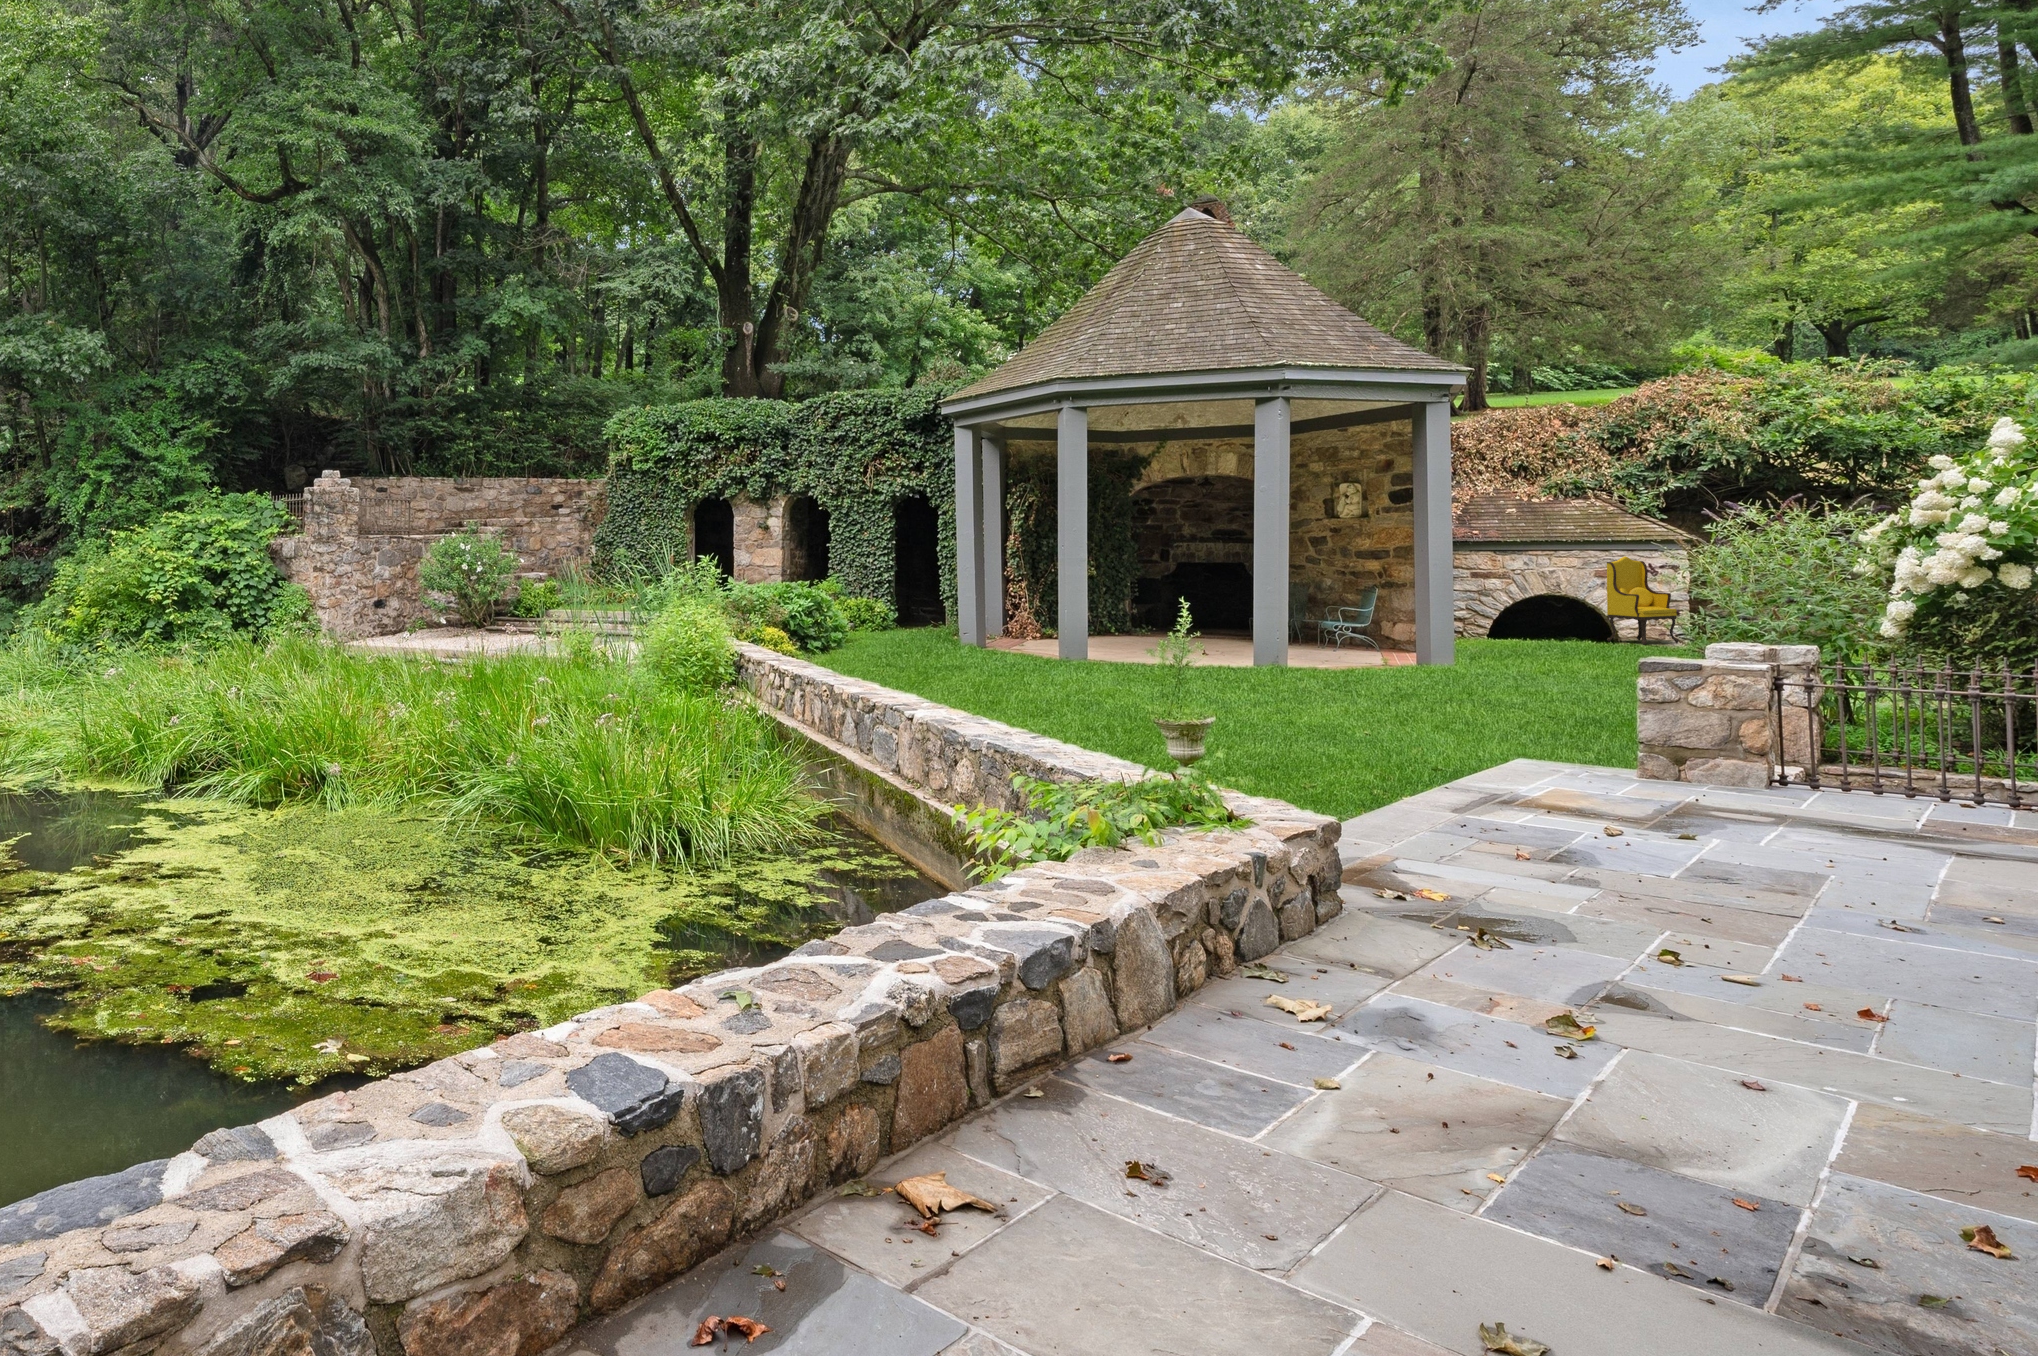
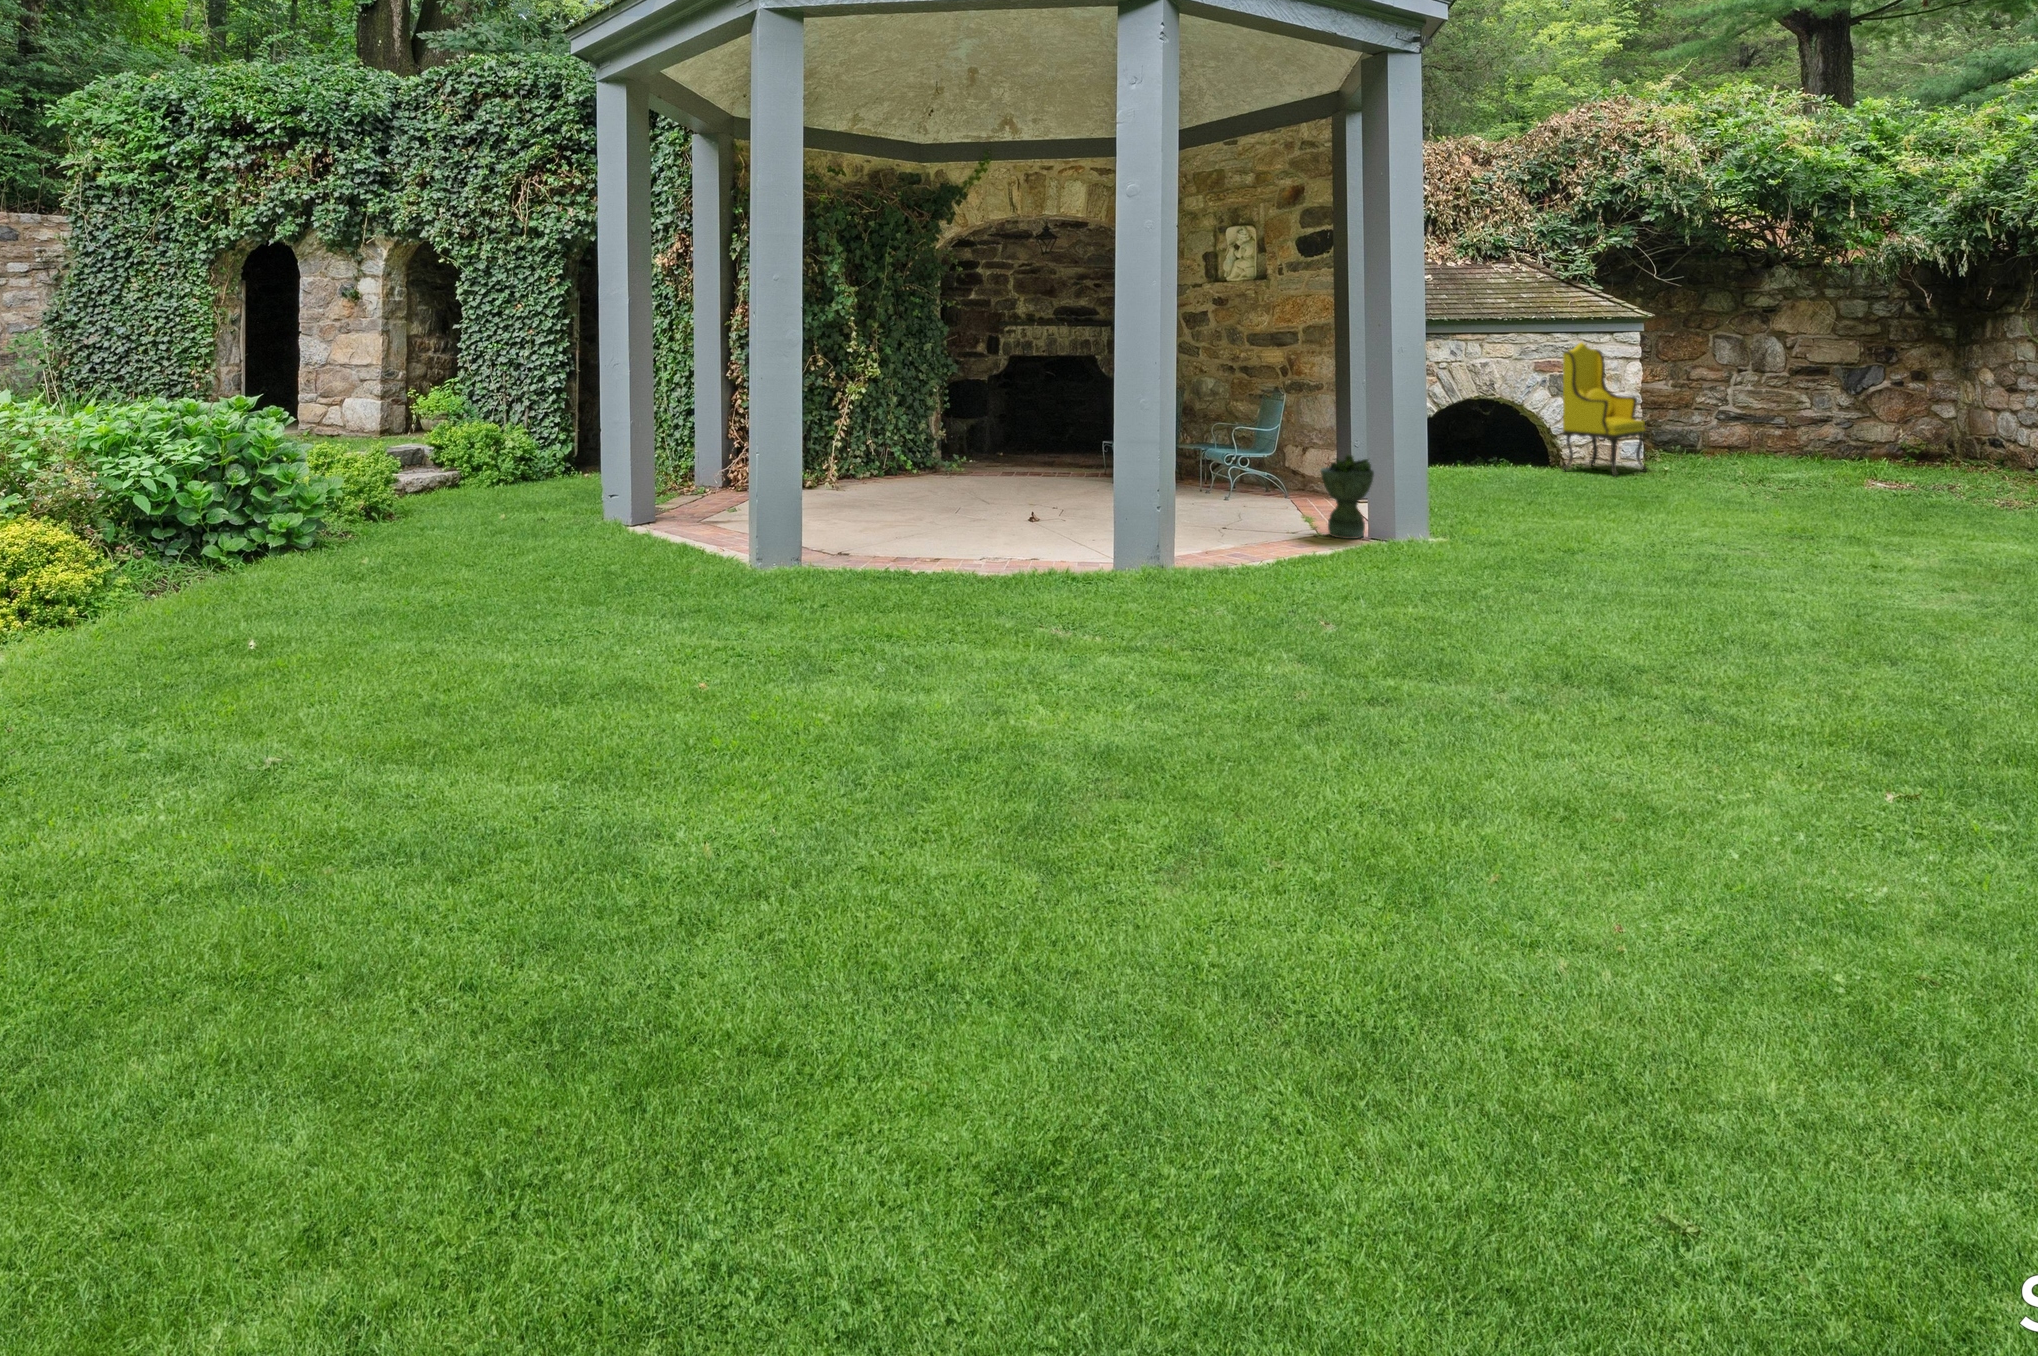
planter: none [1382,616,1416,660] -> present [1321,455,1374,539]

